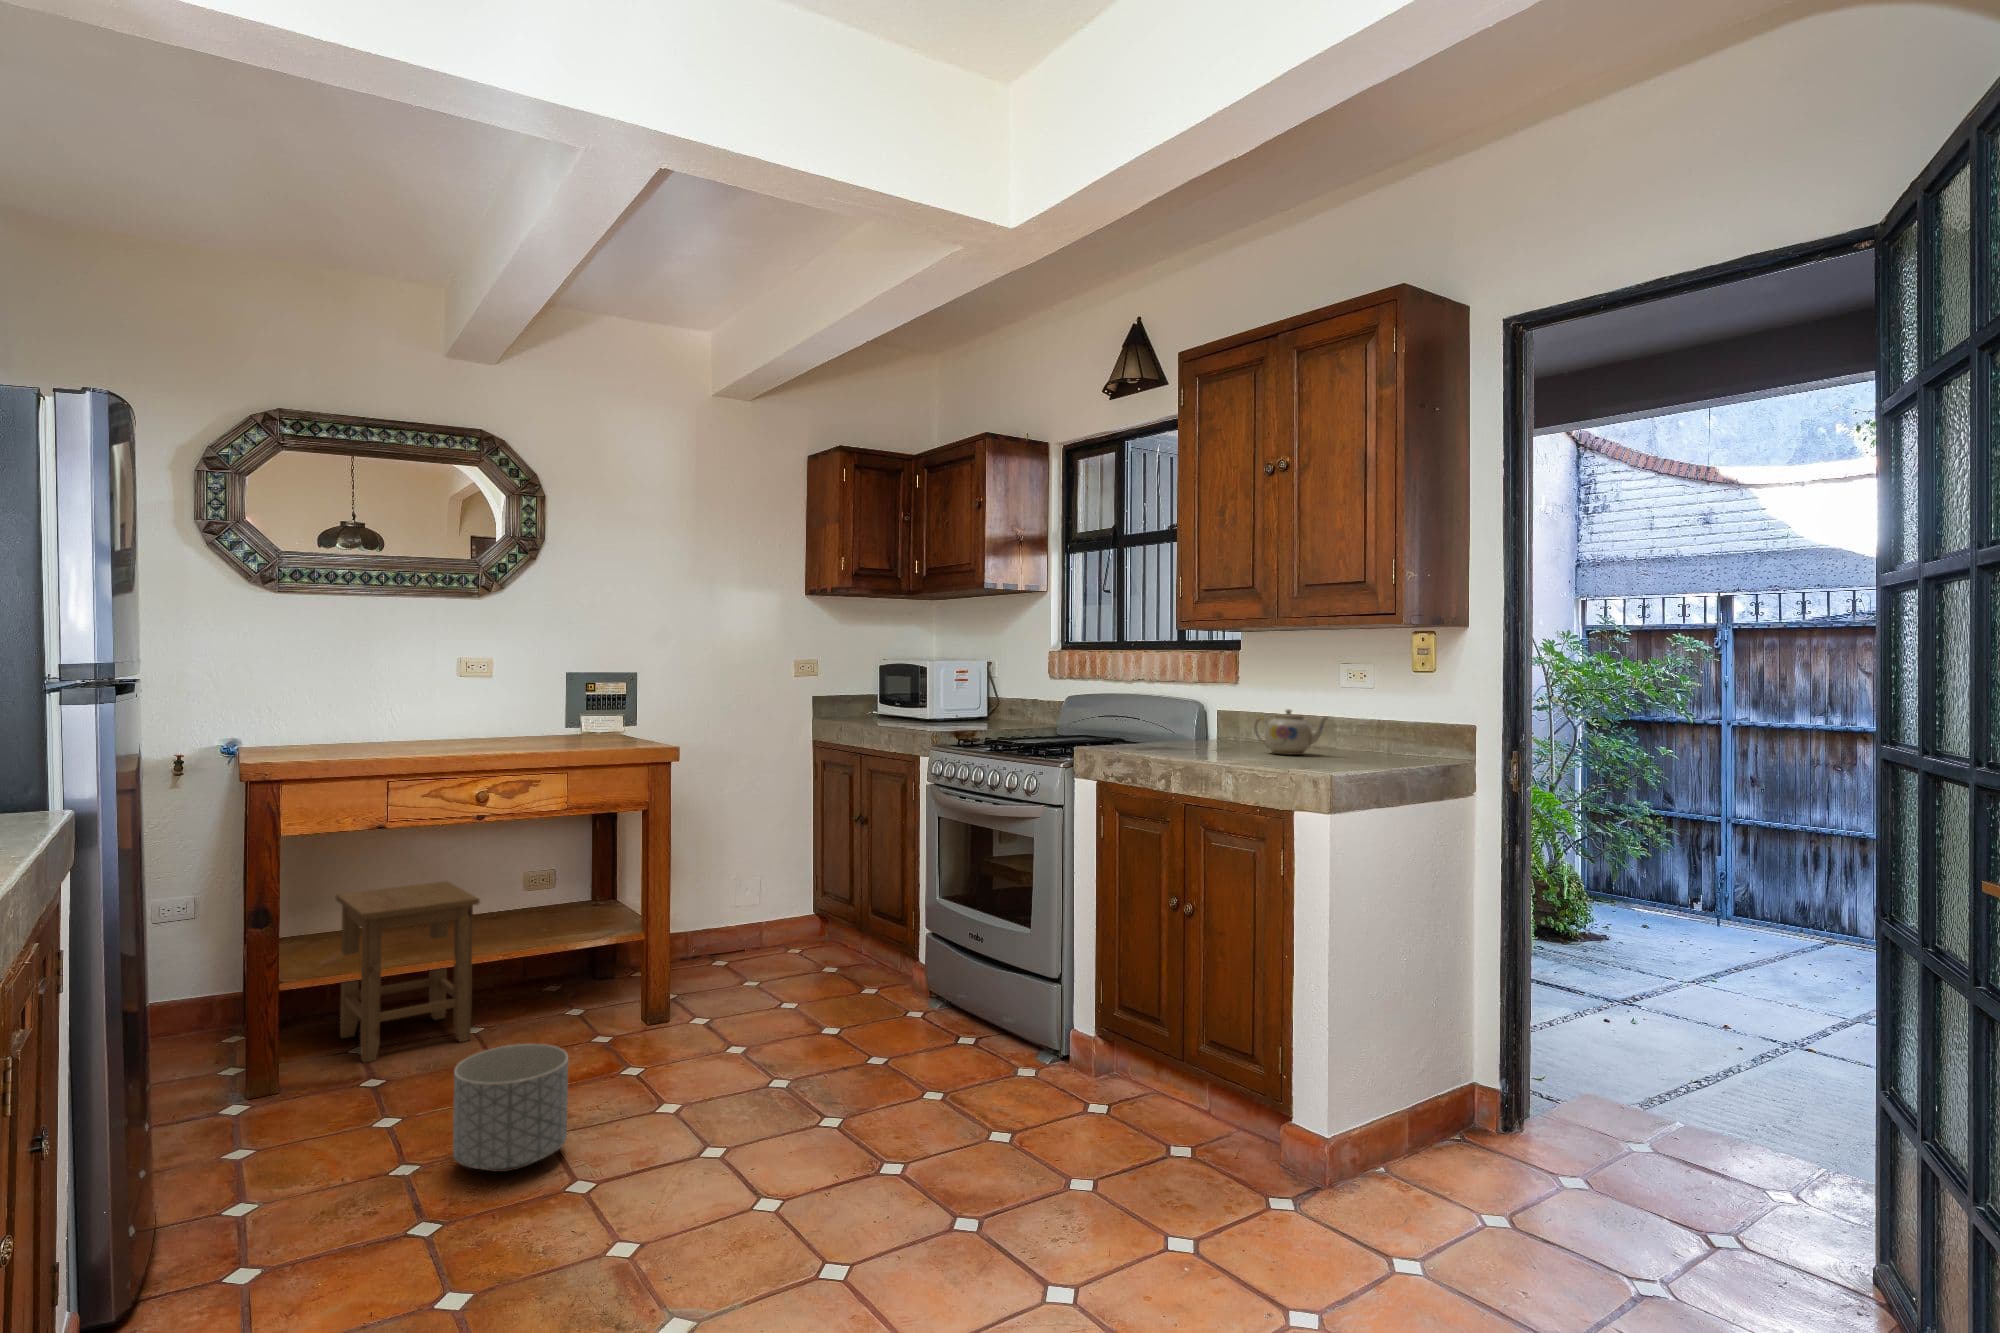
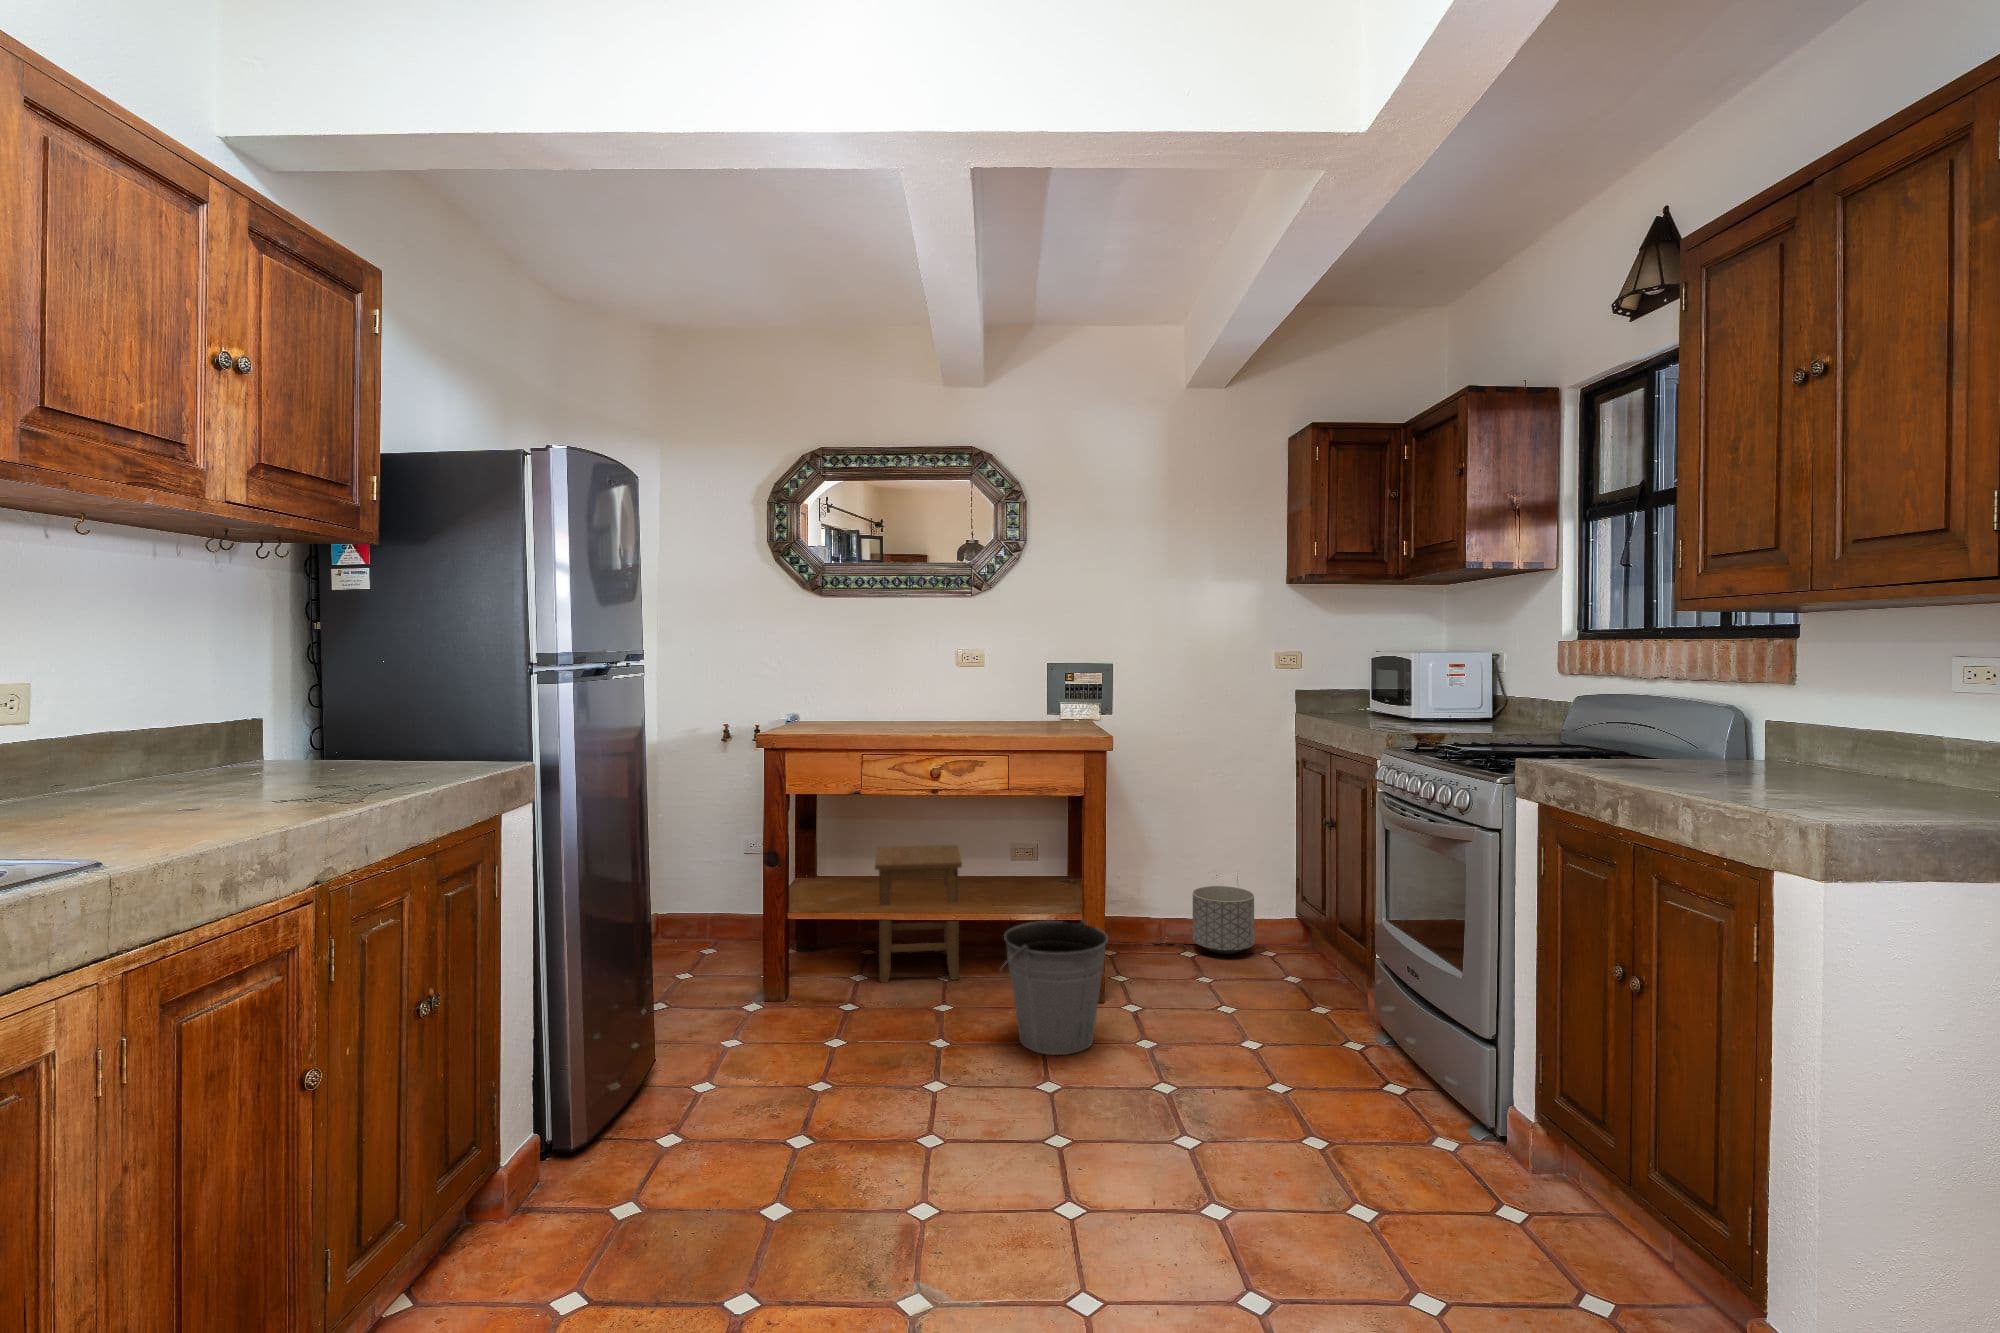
teapot: present [1254,709,1328,755] -> none [1792,719,1930,787]
bucket: none [573,939,699,1089] -> present [1001,920,1108,1055]
planter: present [453,1044,568,1172] -> present [1193,886,1254,954]

